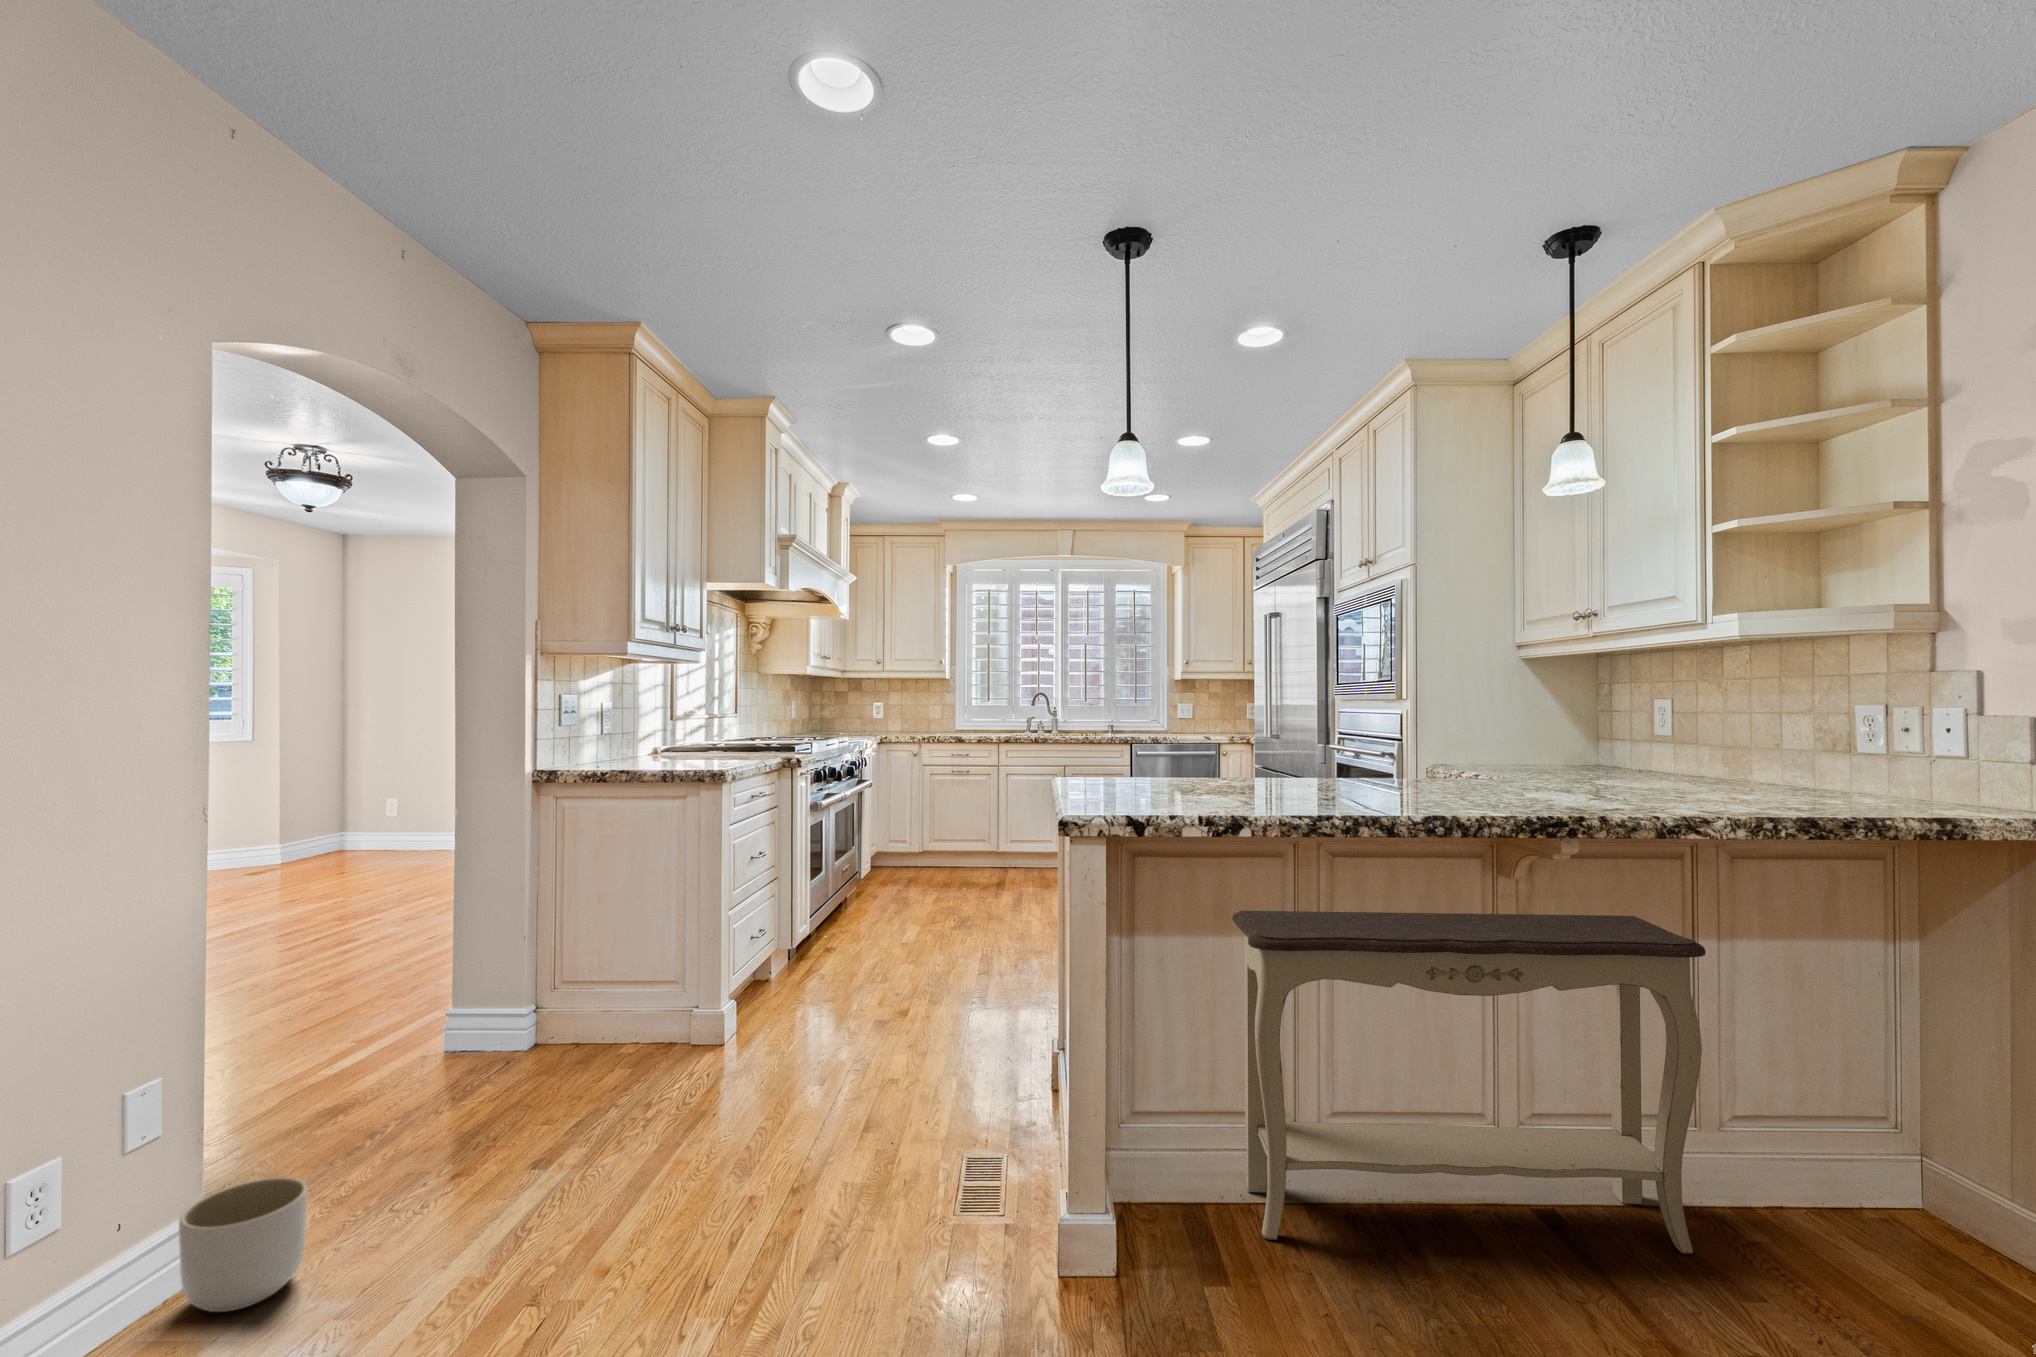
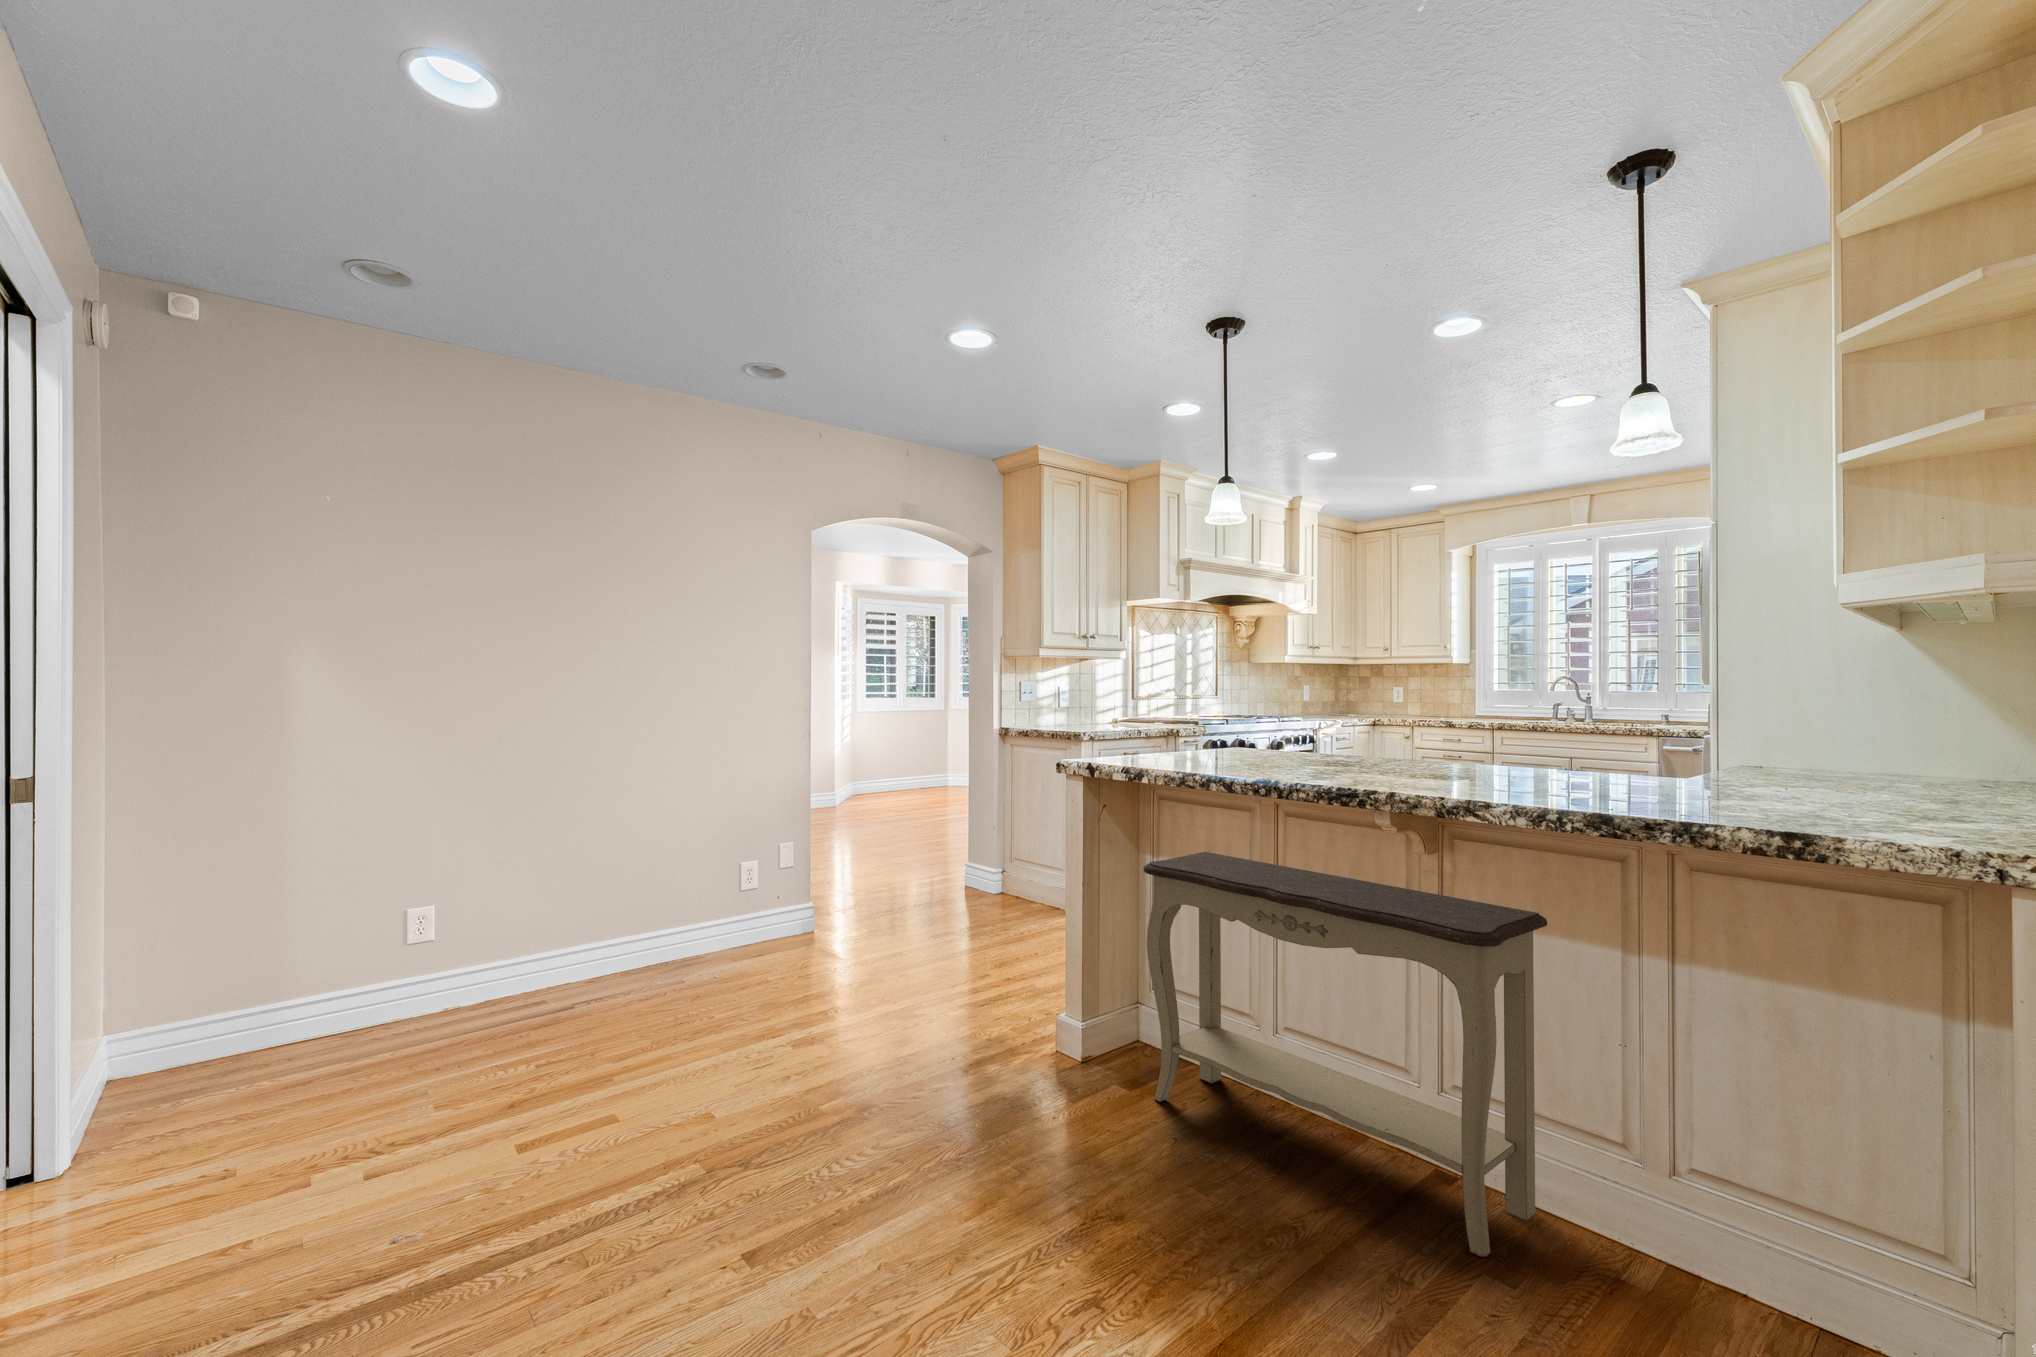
planter: present [179,1177,308,1312] -> none [730,904,777,955]

